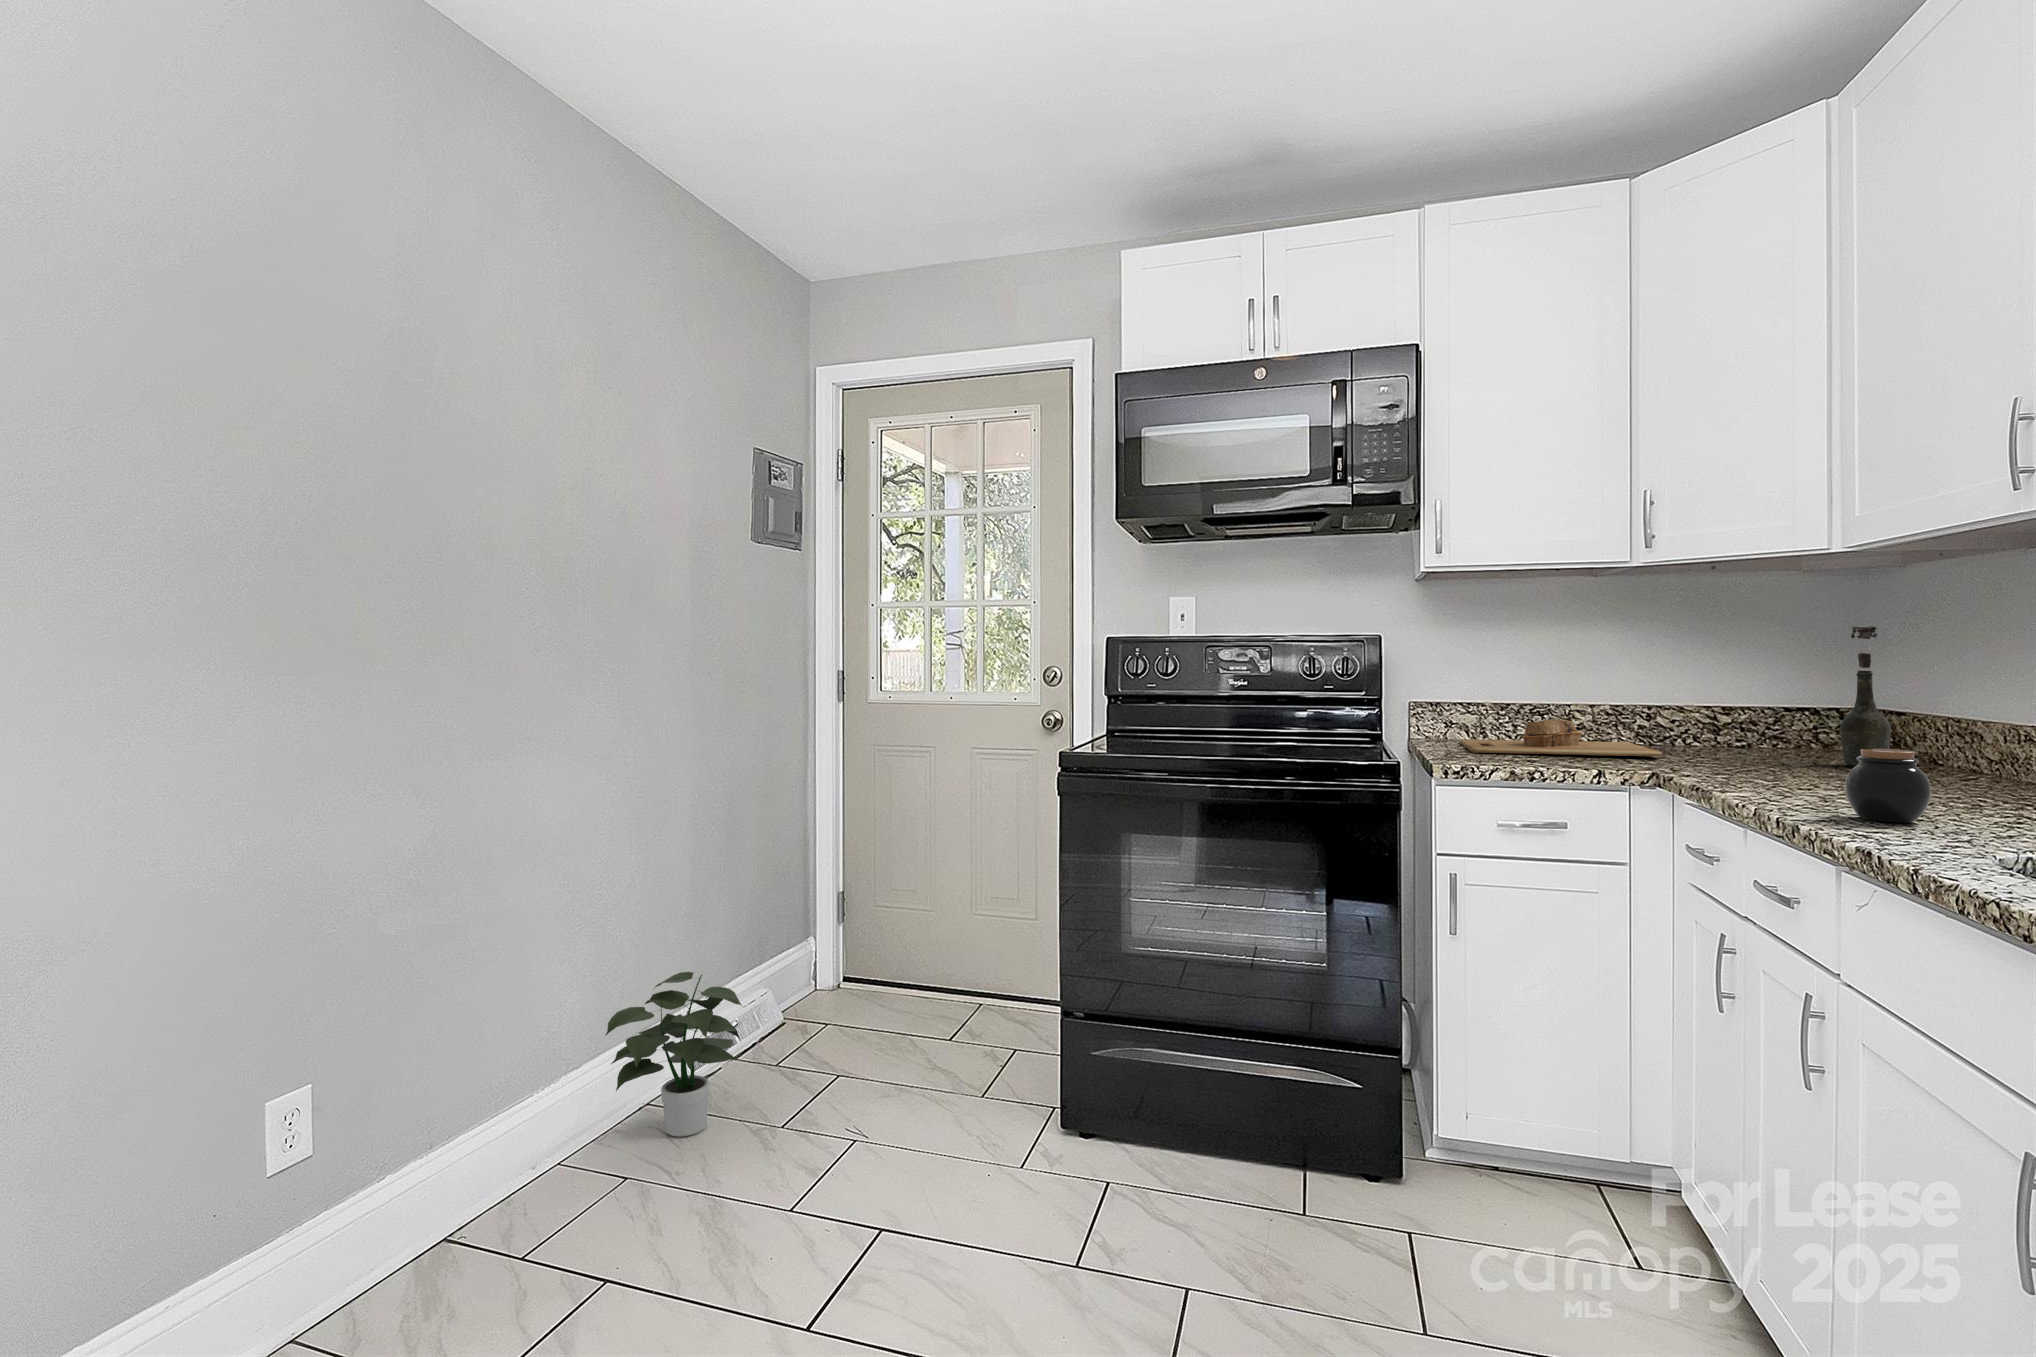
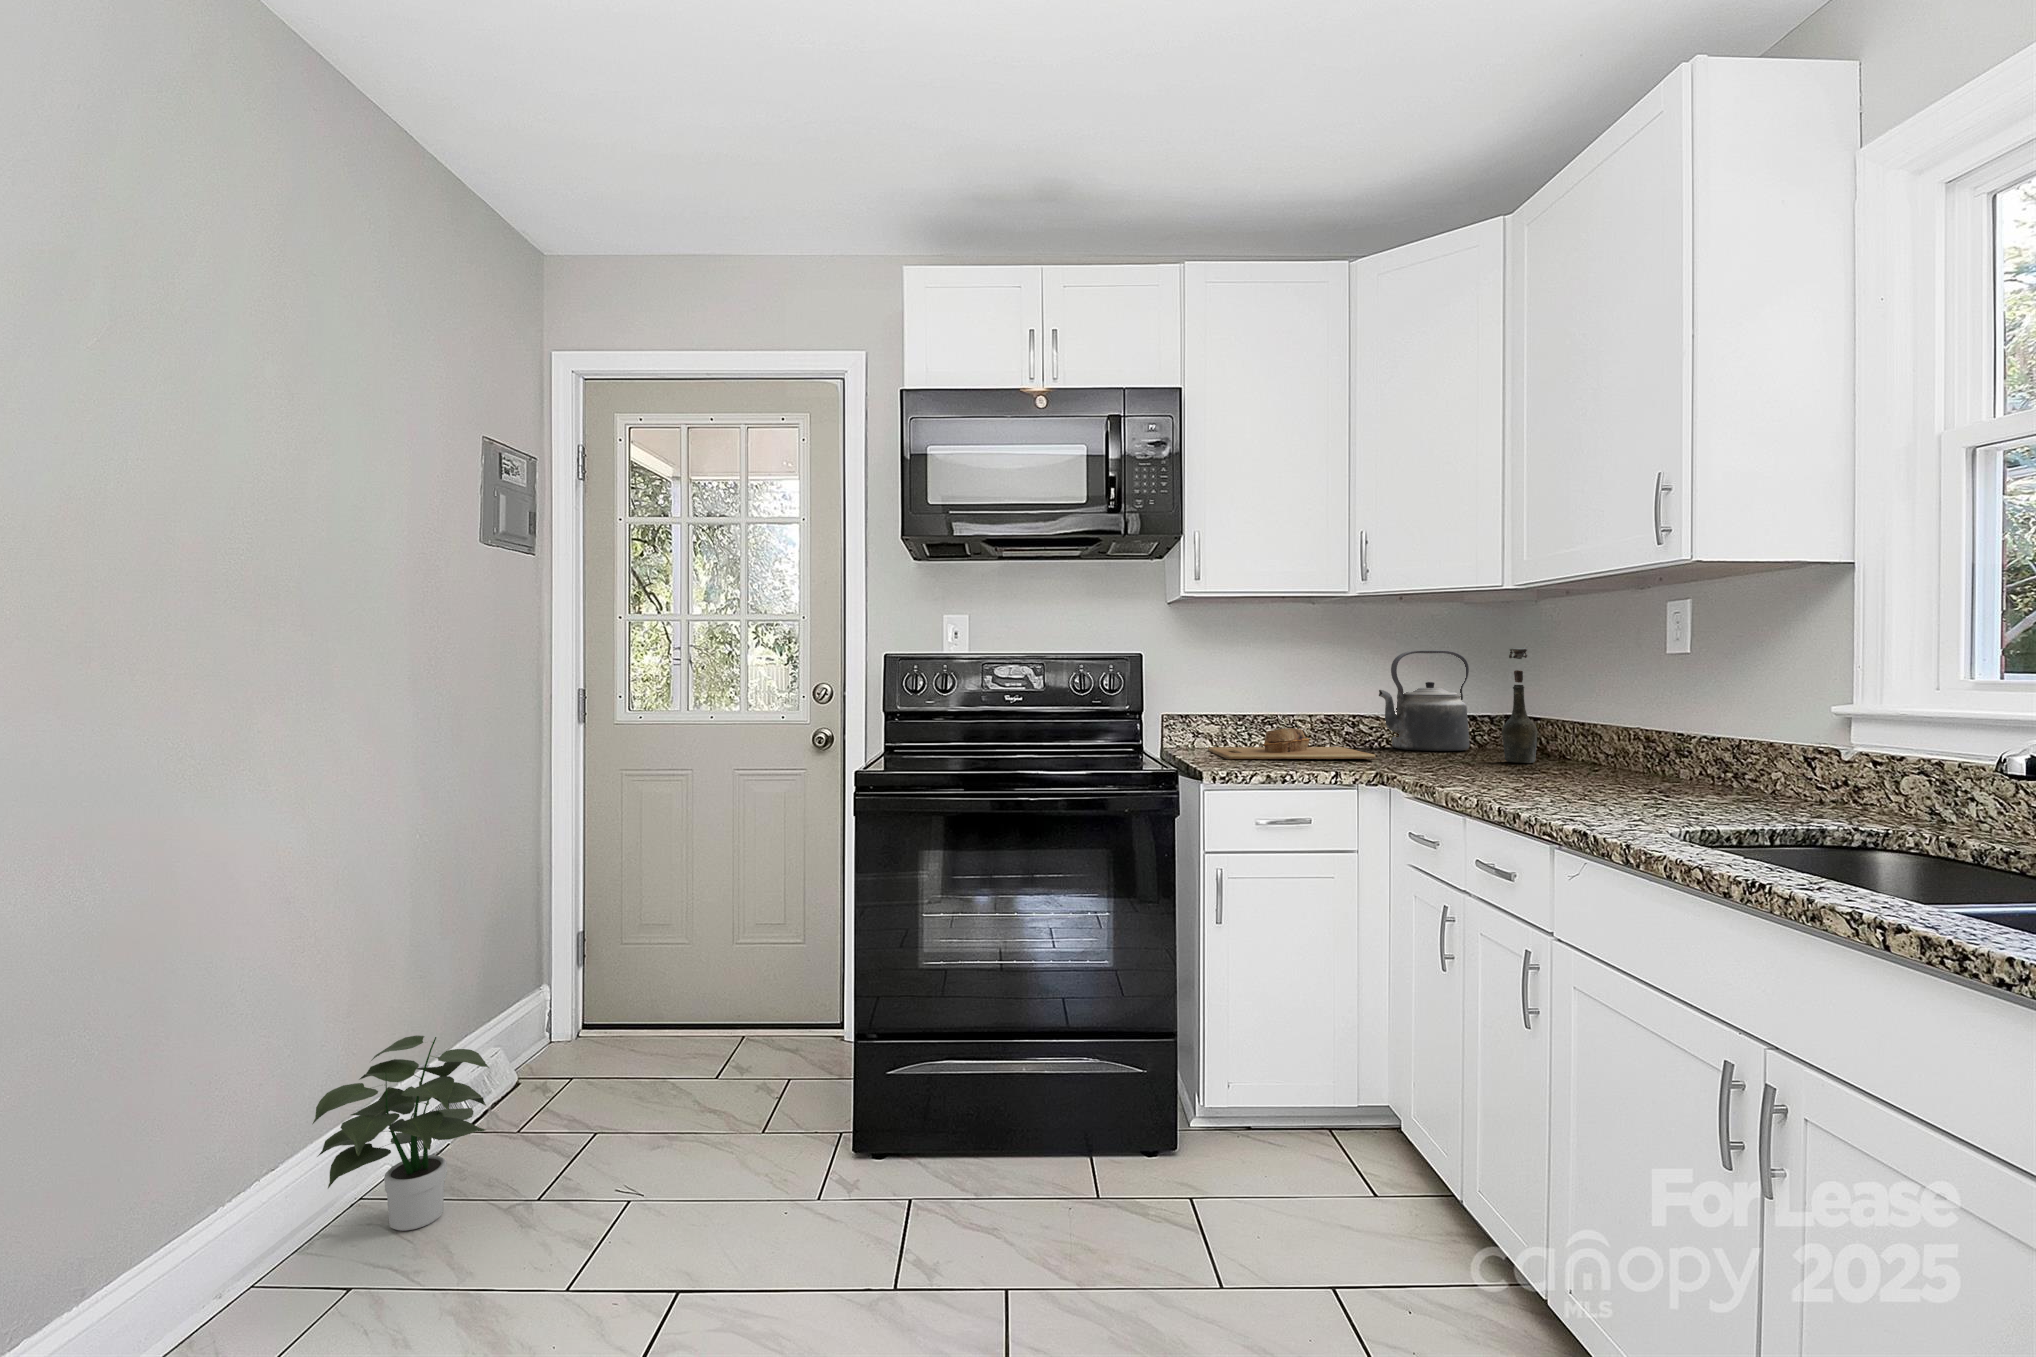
kettle: none [1681,630,1809,750] -> present [1379,650,1470,751]
jar: present [1845,749,1931,822] -> none [1544,748,1604,807]

